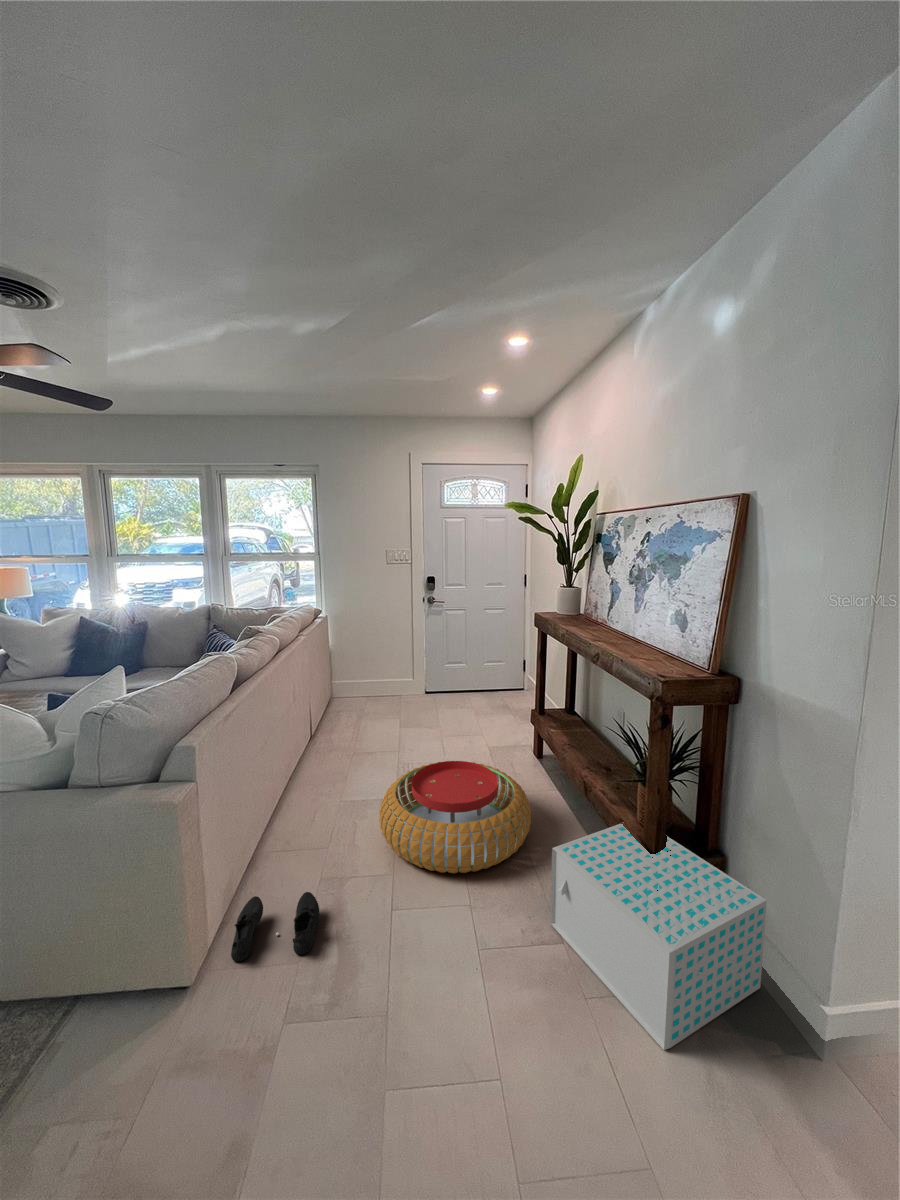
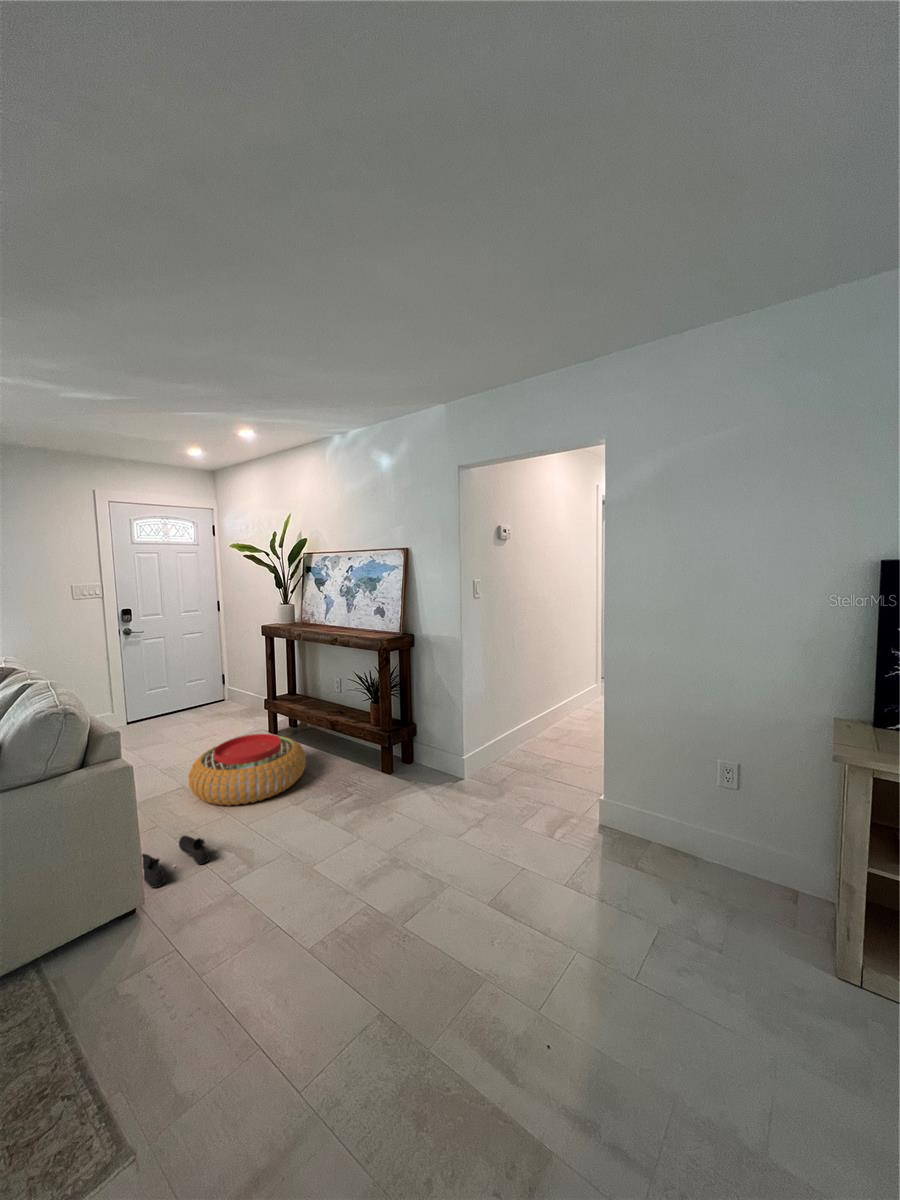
storage box: present [551,824,767,1050] -> none [341,723,439,800]

